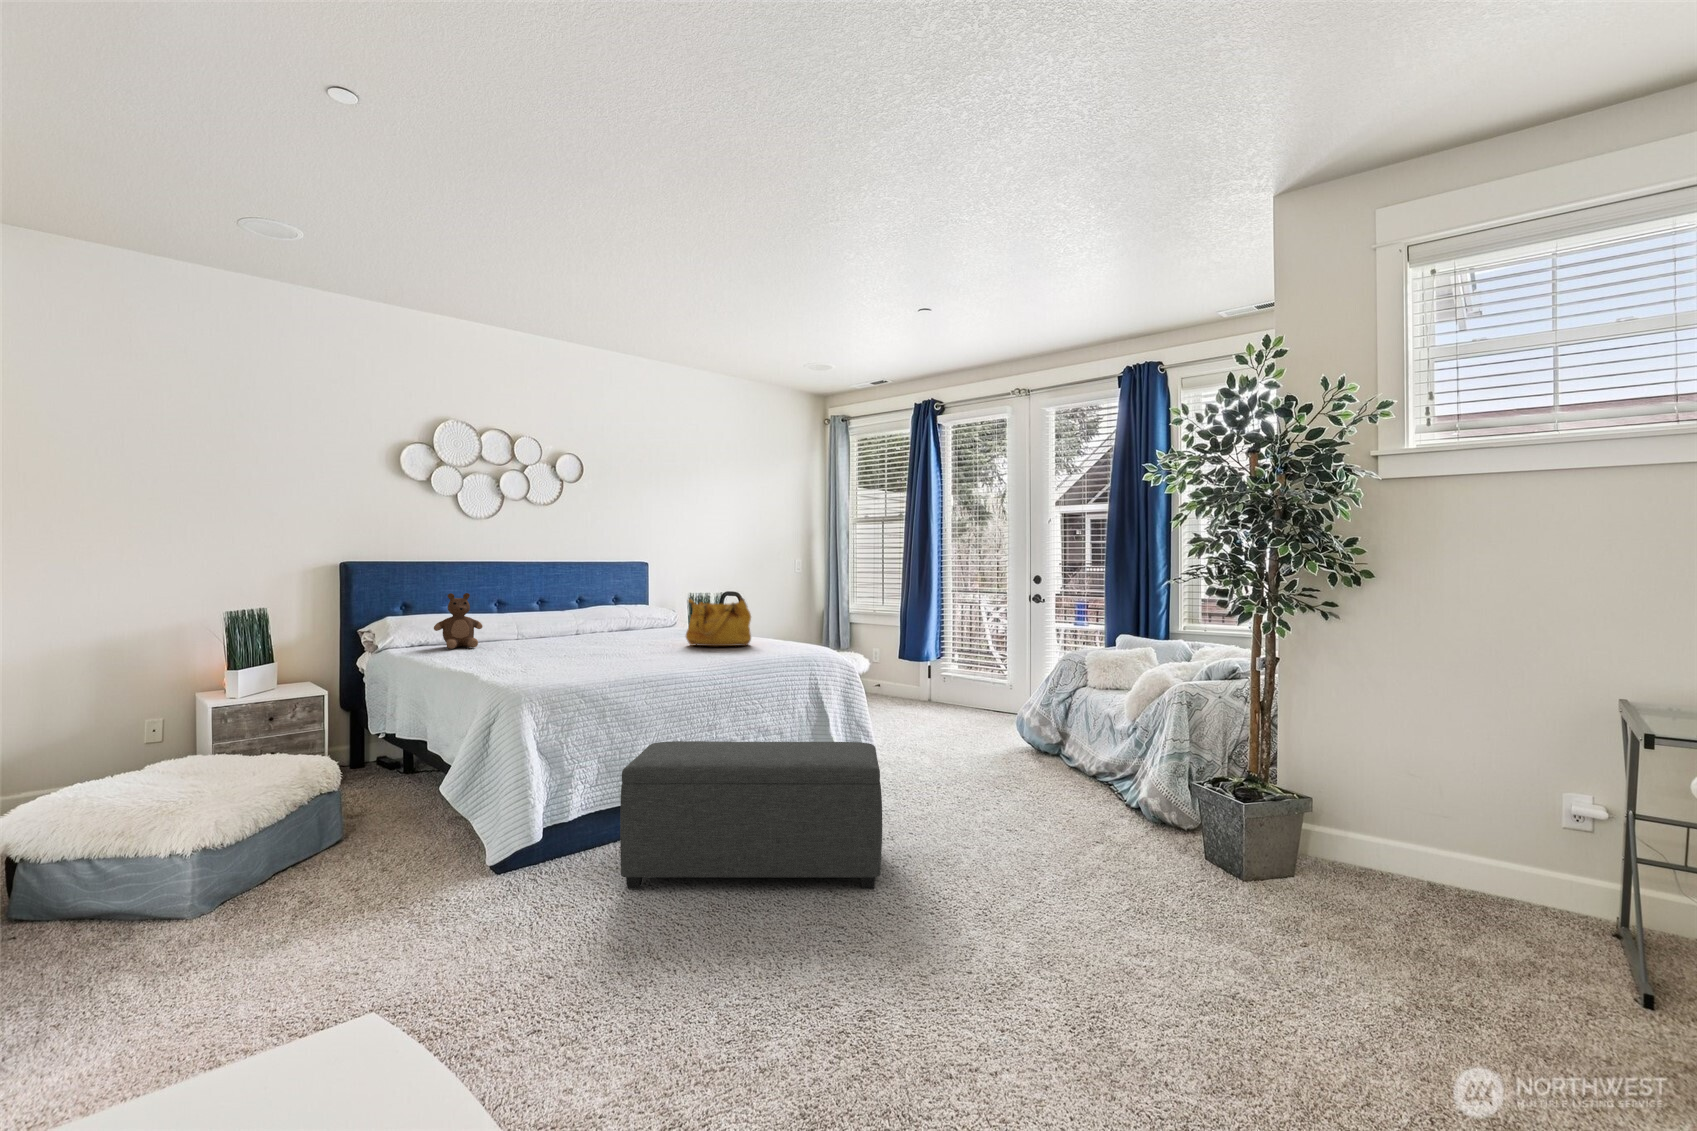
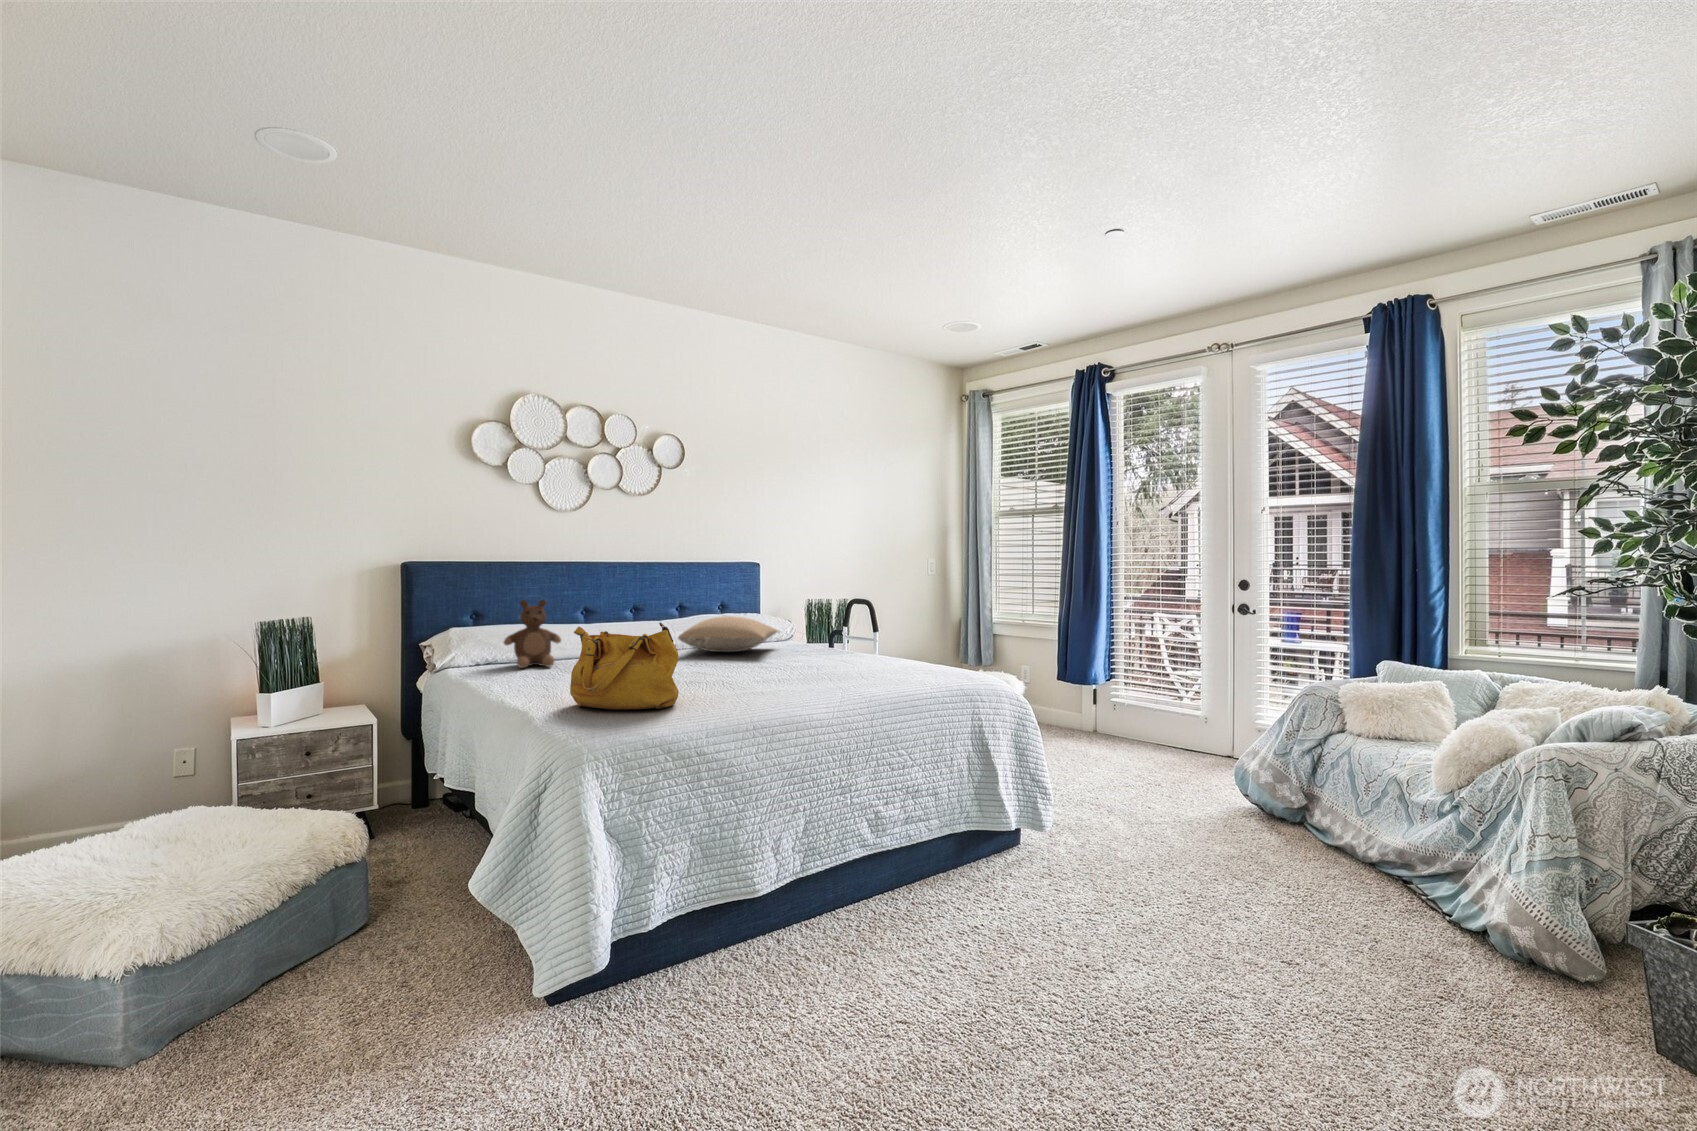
handbag: present [686,598,751,646] -> present [570,622,679,709]
pillow: none [581,607,666,636] -> present [678,616,778,652]
ottoman: present [620,741,882,889] -> none [719,820,1127,1089]

